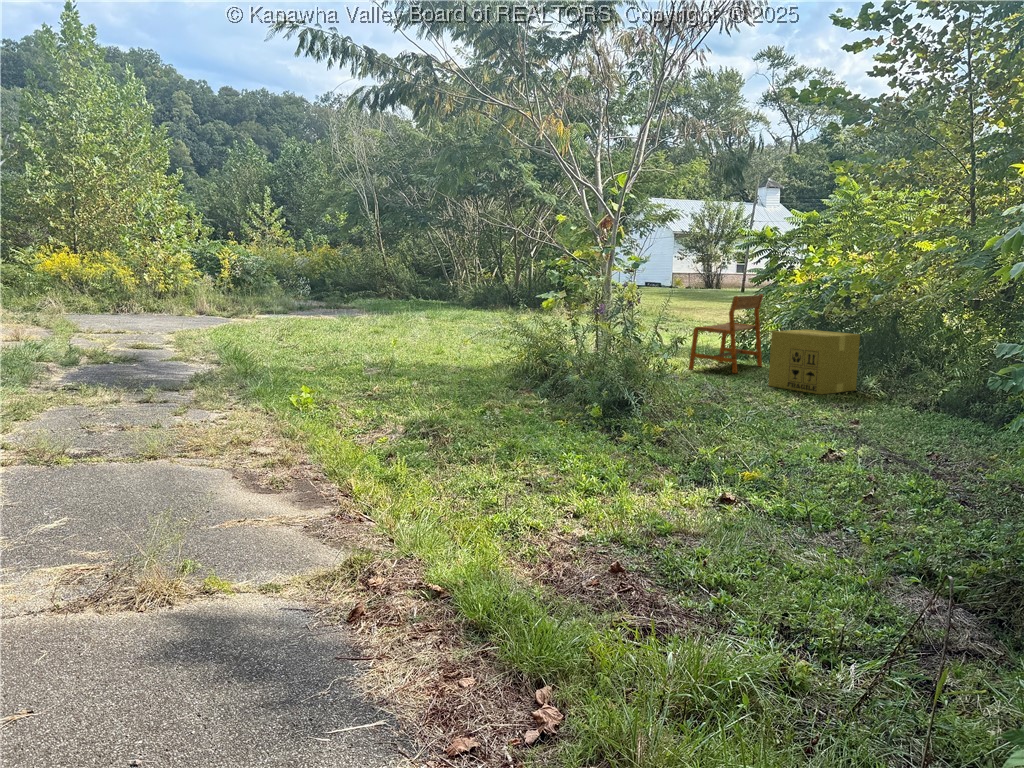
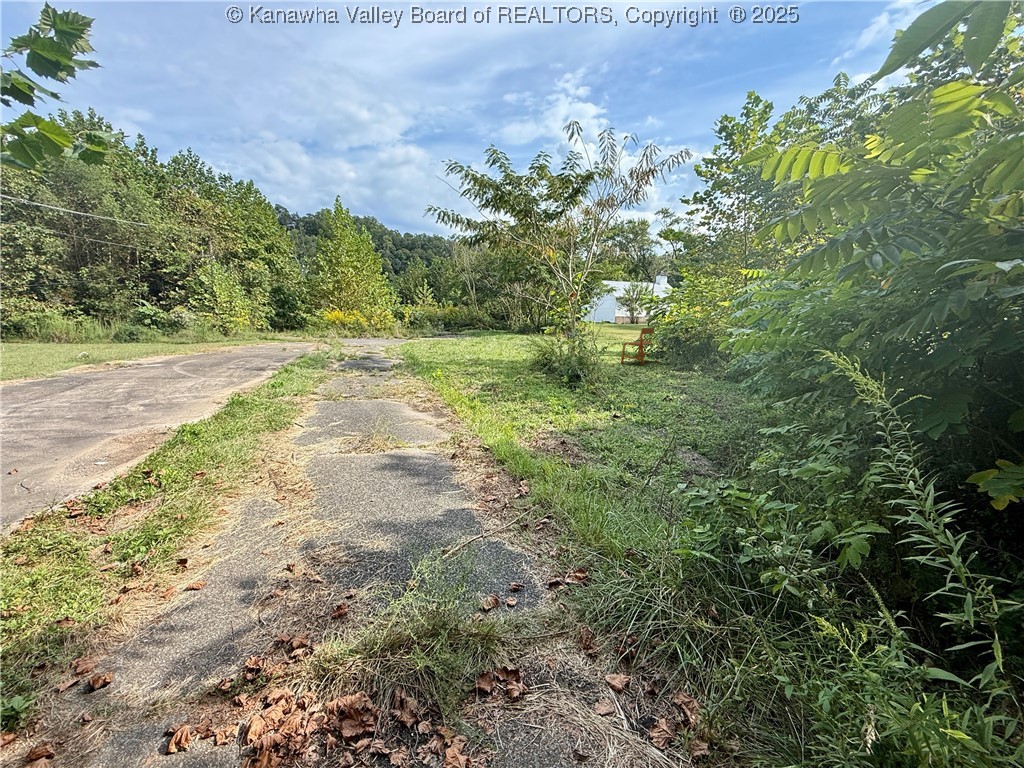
cardboard box: present [768,330,860,394] -> none [656,344,700,374]

